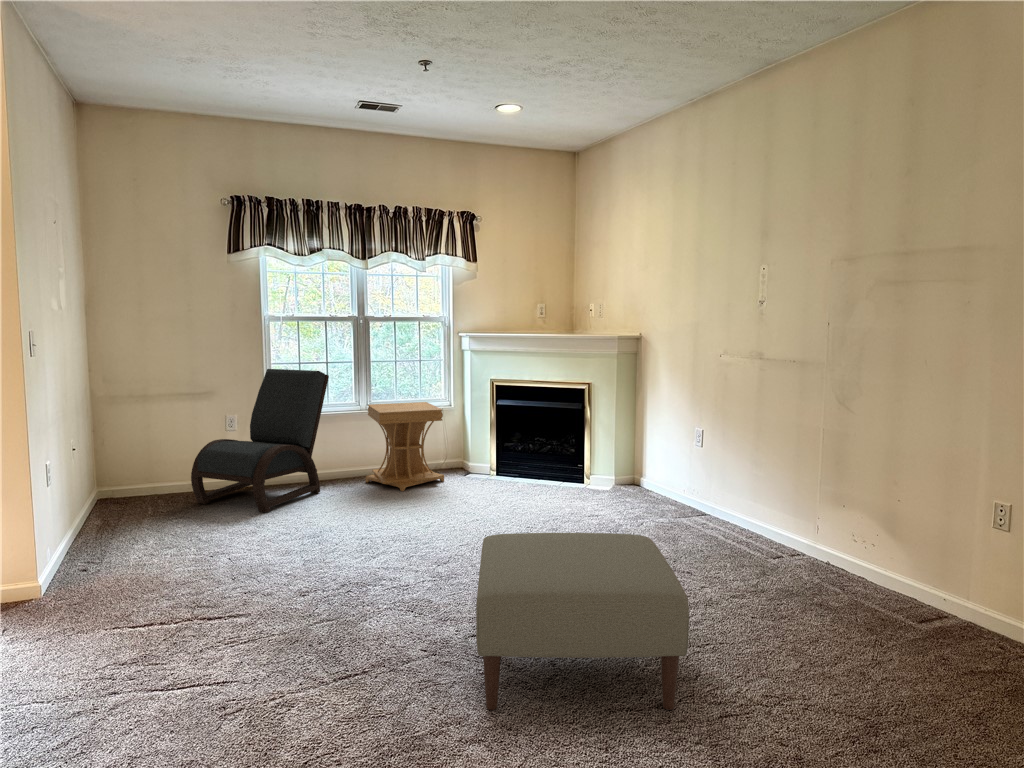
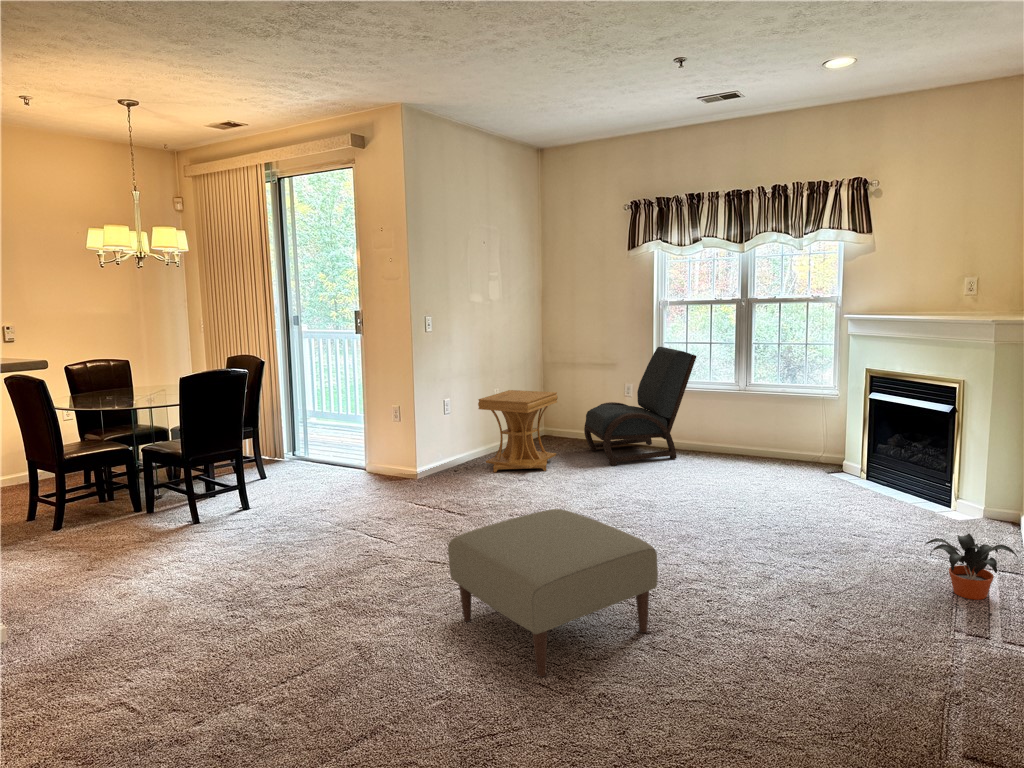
side table: present [366,402,444,491] -> present [478,390,558,472]
potted plant: none [678,484,735,531] -> present [925,533,1017,600]

